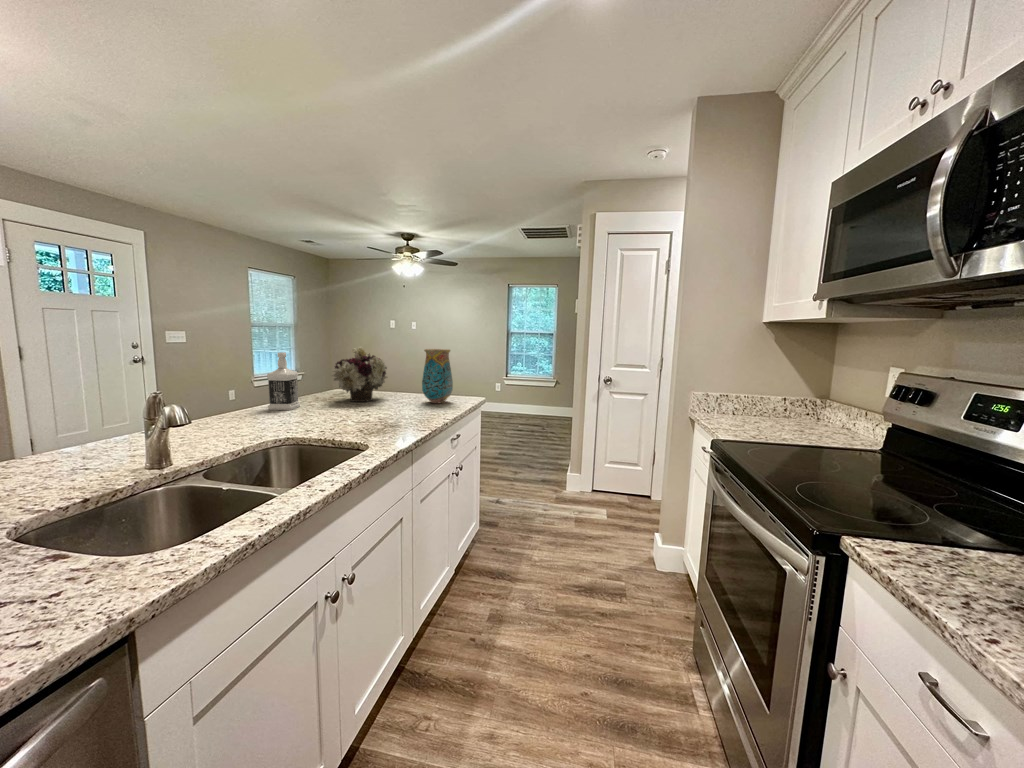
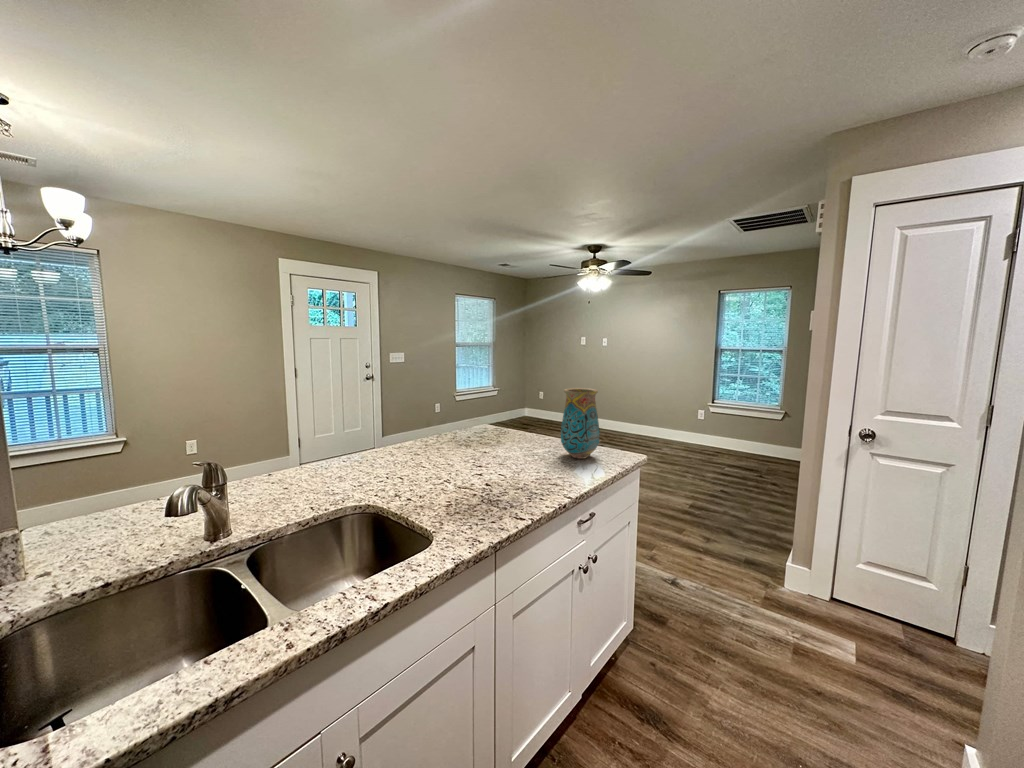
flower arrangement: present [332,347,387,402] -> none [464,383,529,447]
bottle: present [267,352,300,410] -> none [400,390,432,453]

